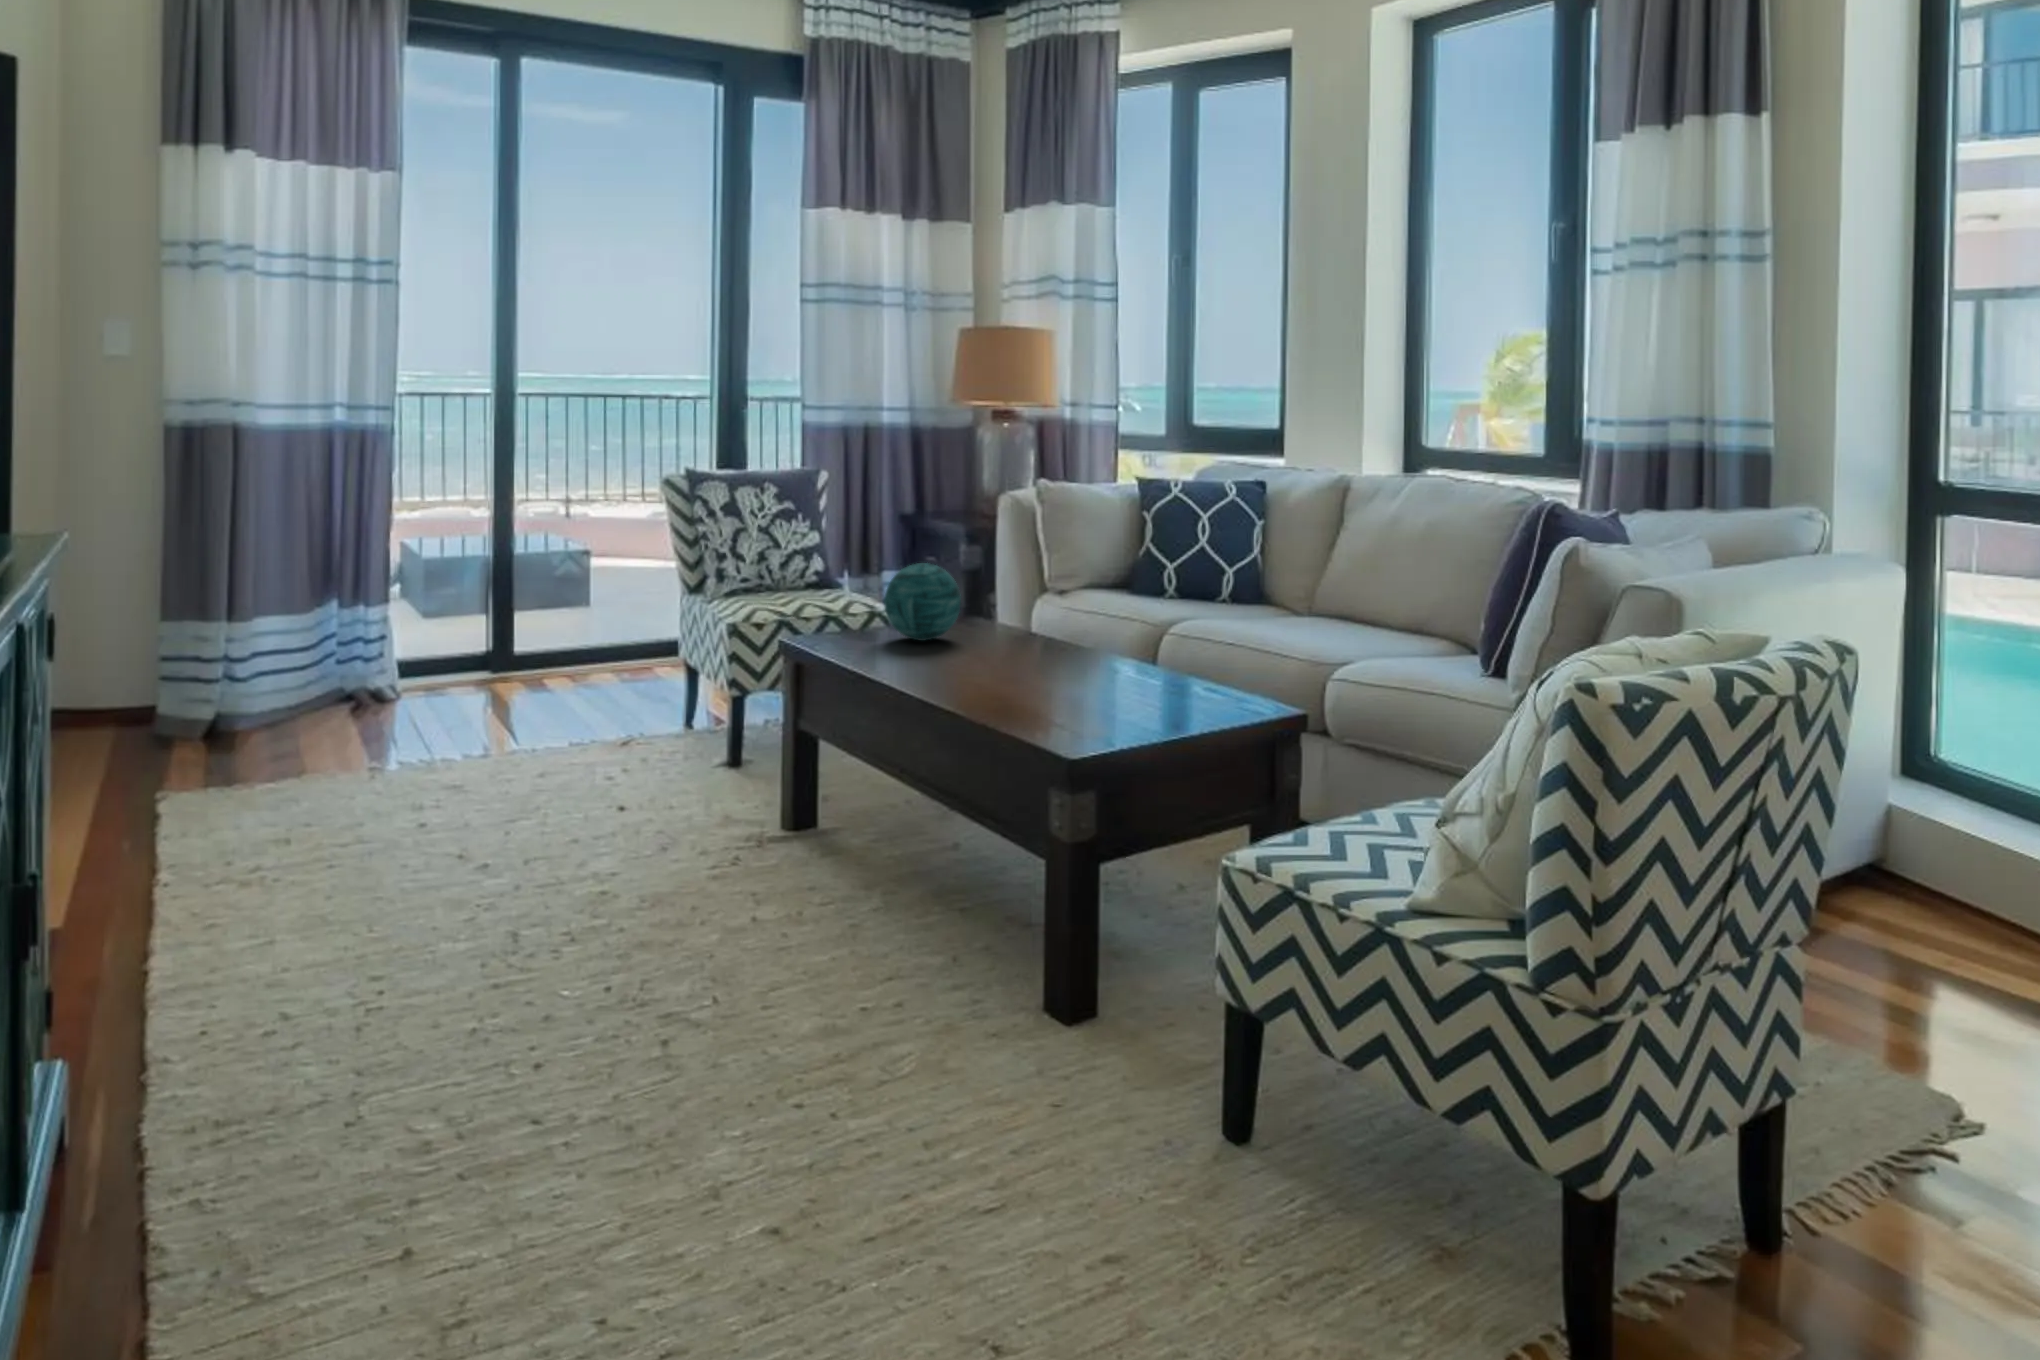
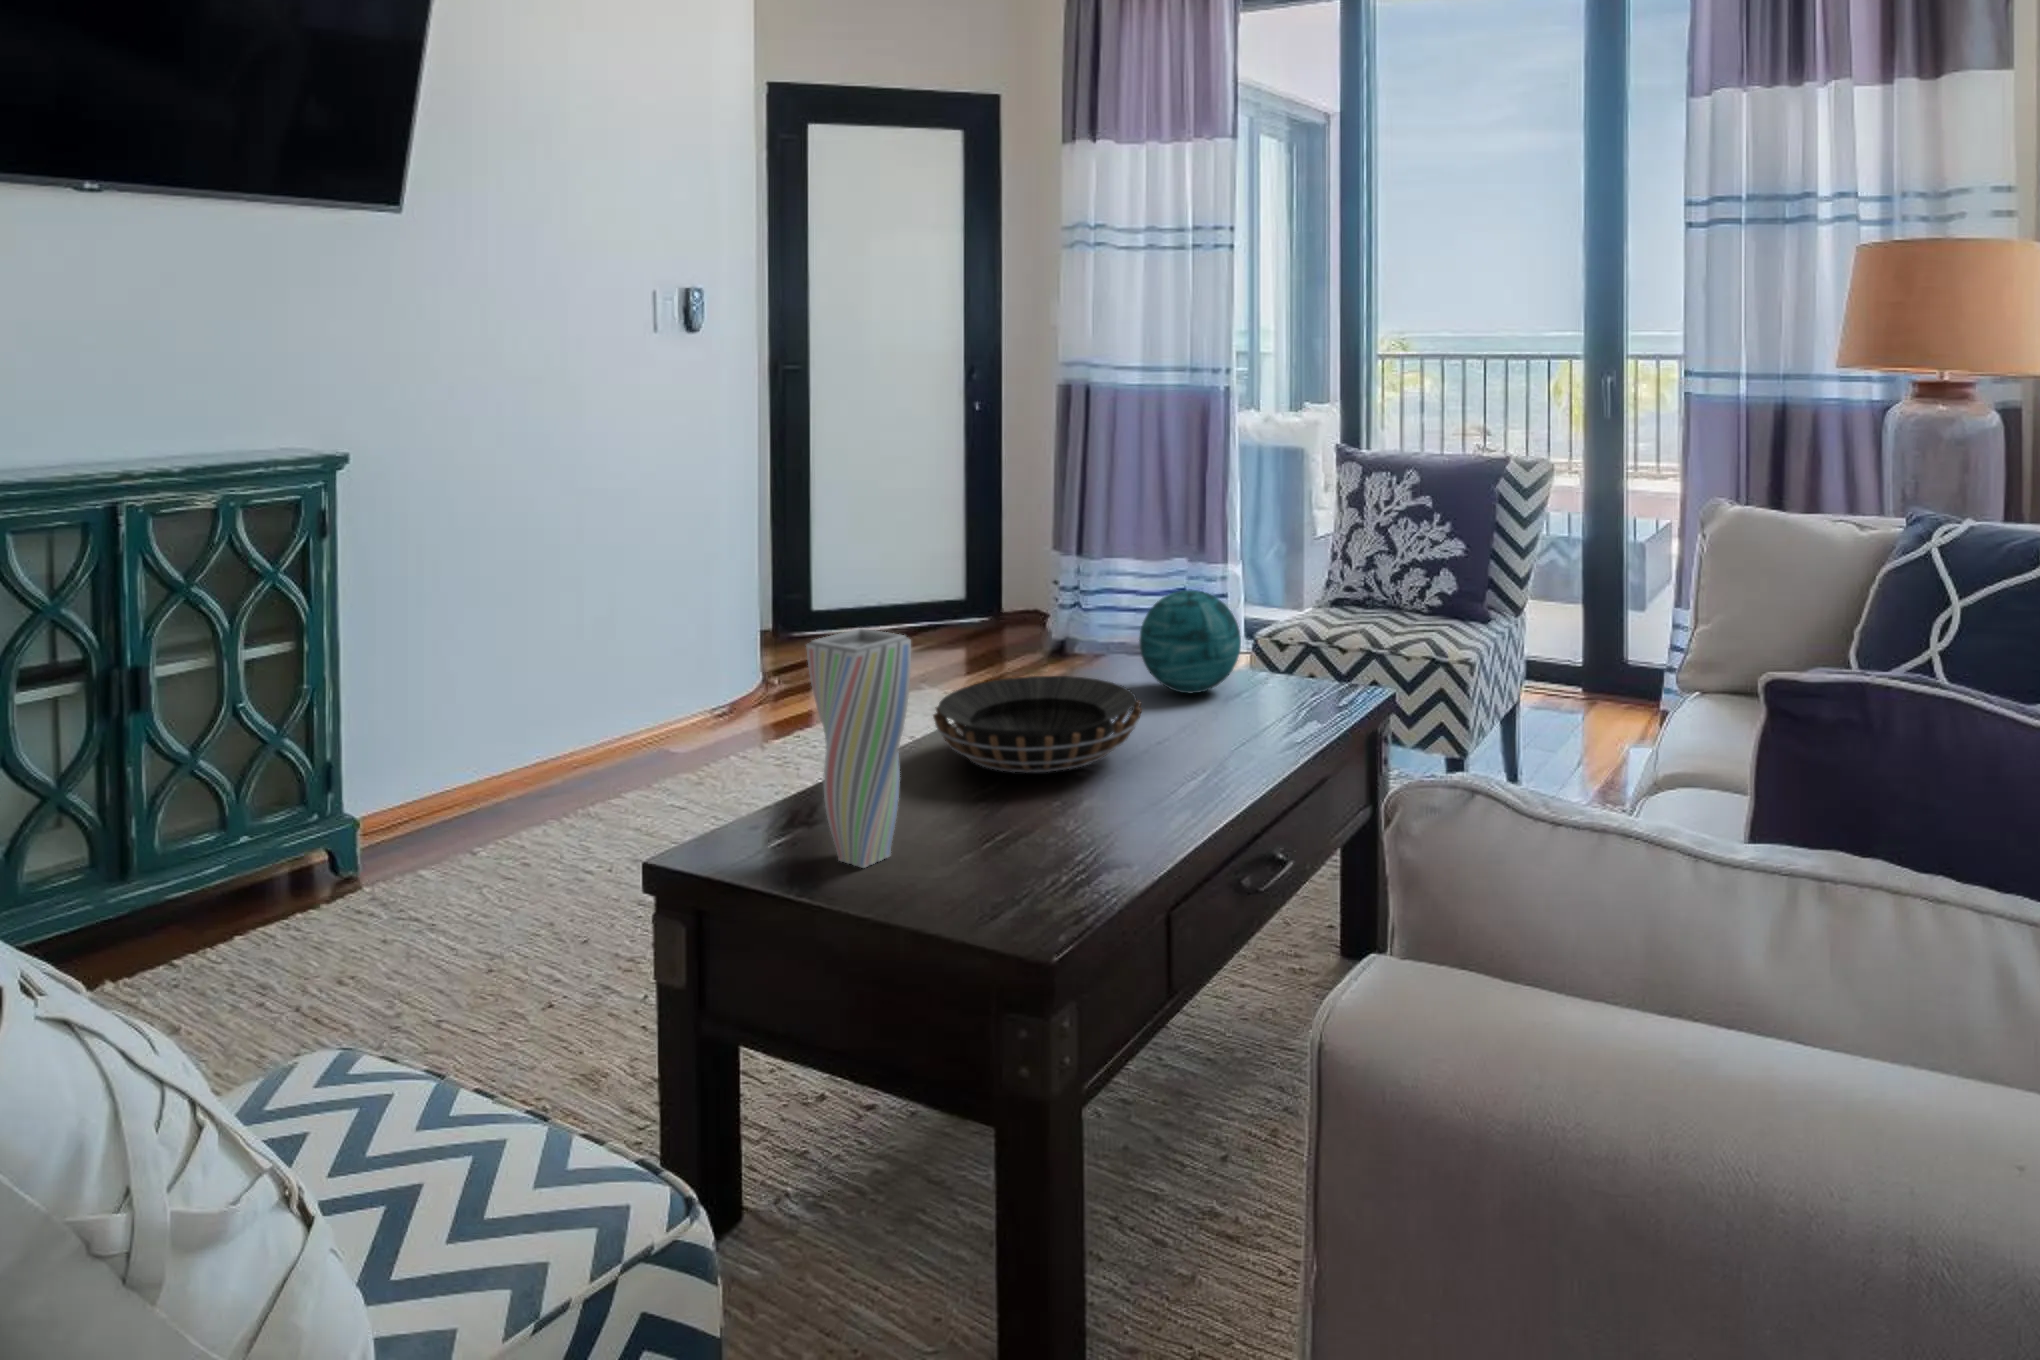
vase: none [1160,563,1229,719] -> present [806,628,911,868]
decorative bowl: none [963,619,1113,681] -> present [933,676,1142,773]

